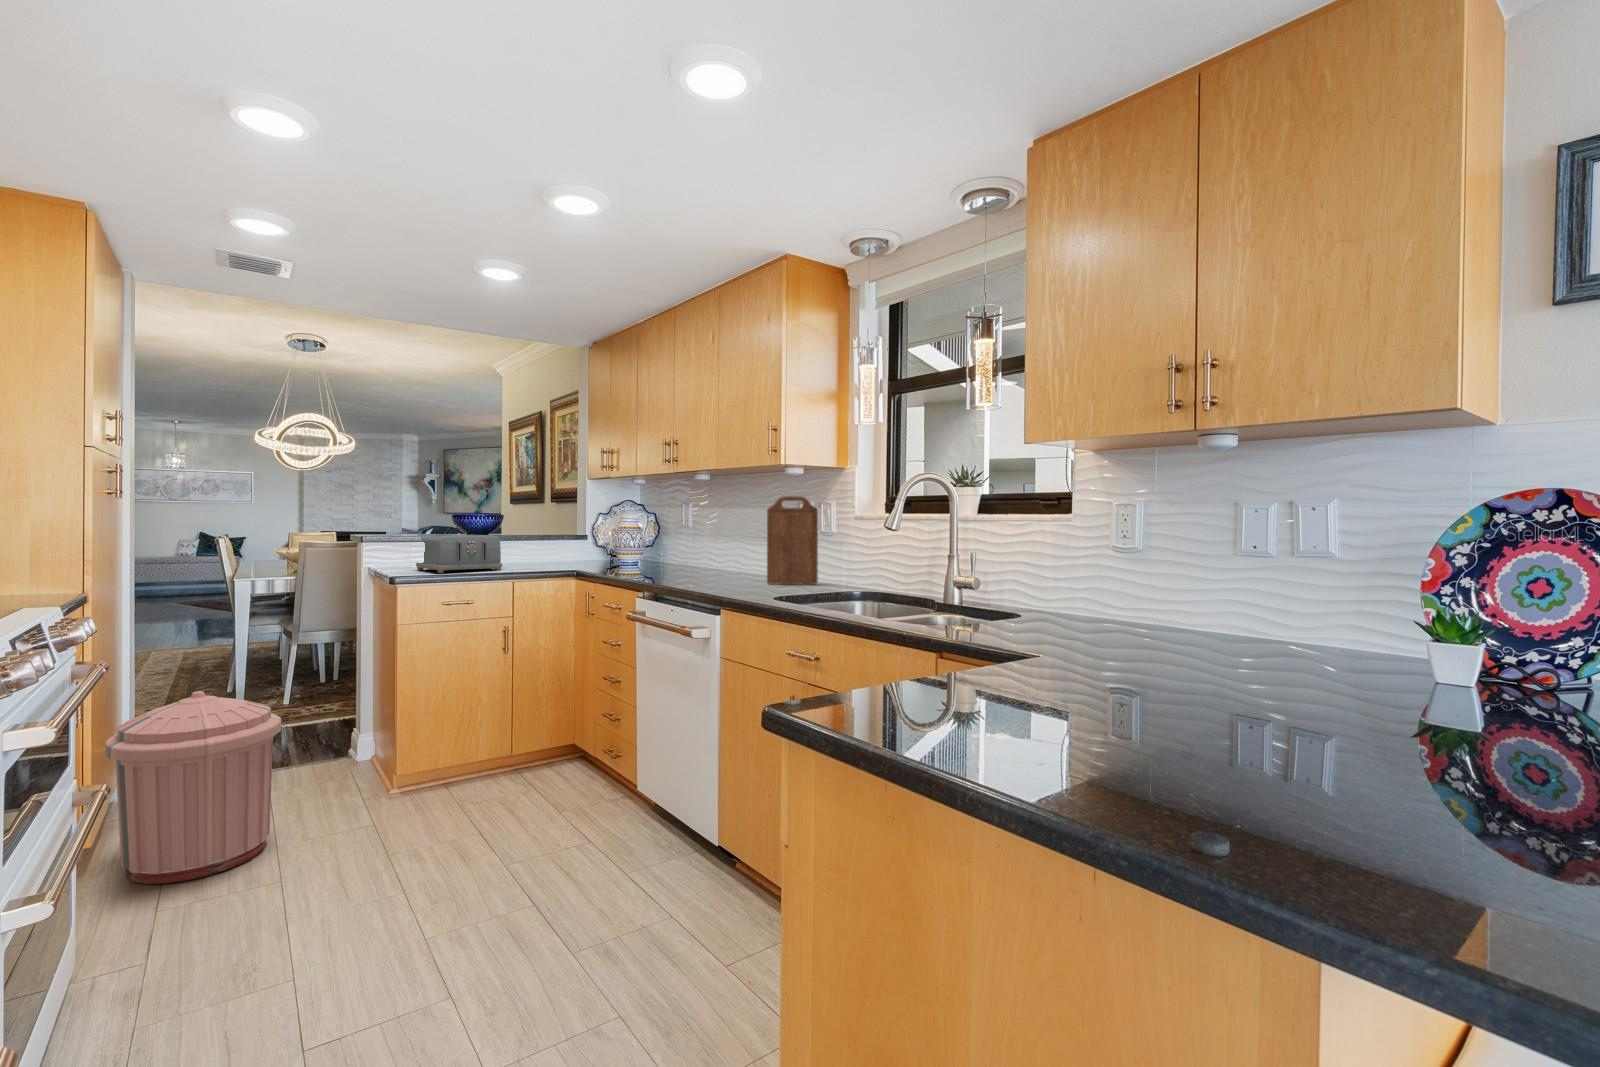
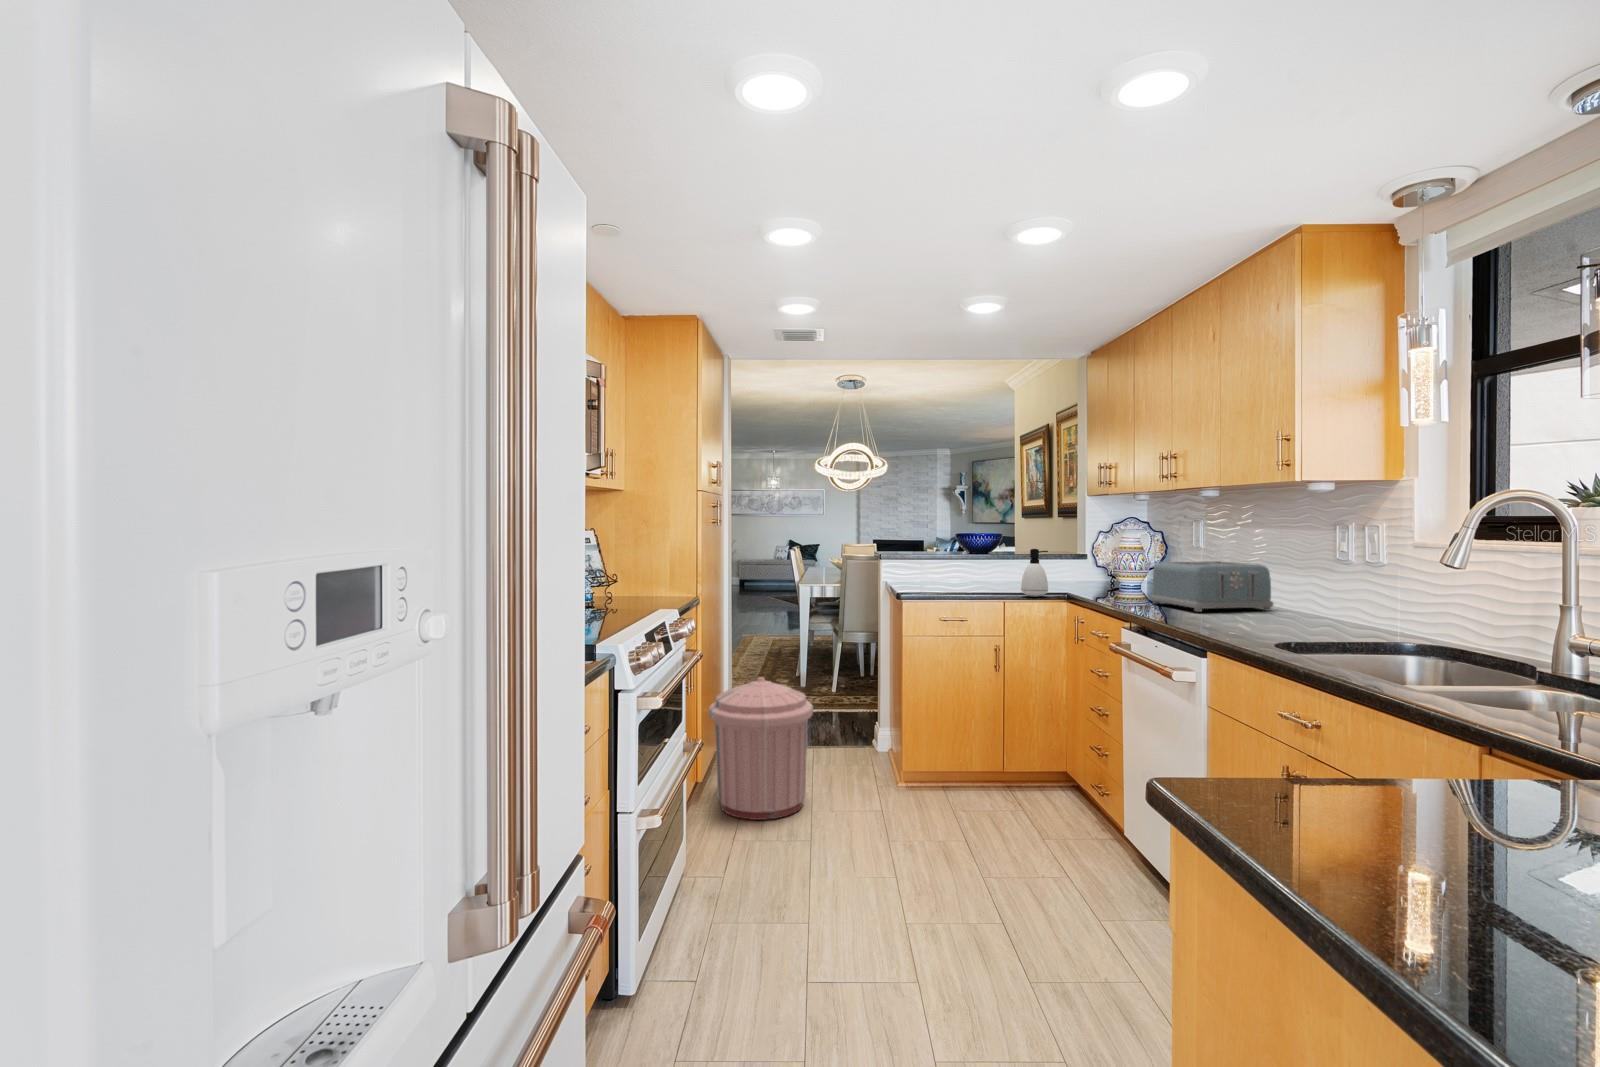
cutting board: present [767,496,818,584] -> none [1281,517,1357,630]
soap dispenser: none [535,527,562,575] -> present [1021,549,1048,597]
toaster: present [416,535,502,573] -> present [1151,561,1273,612]

